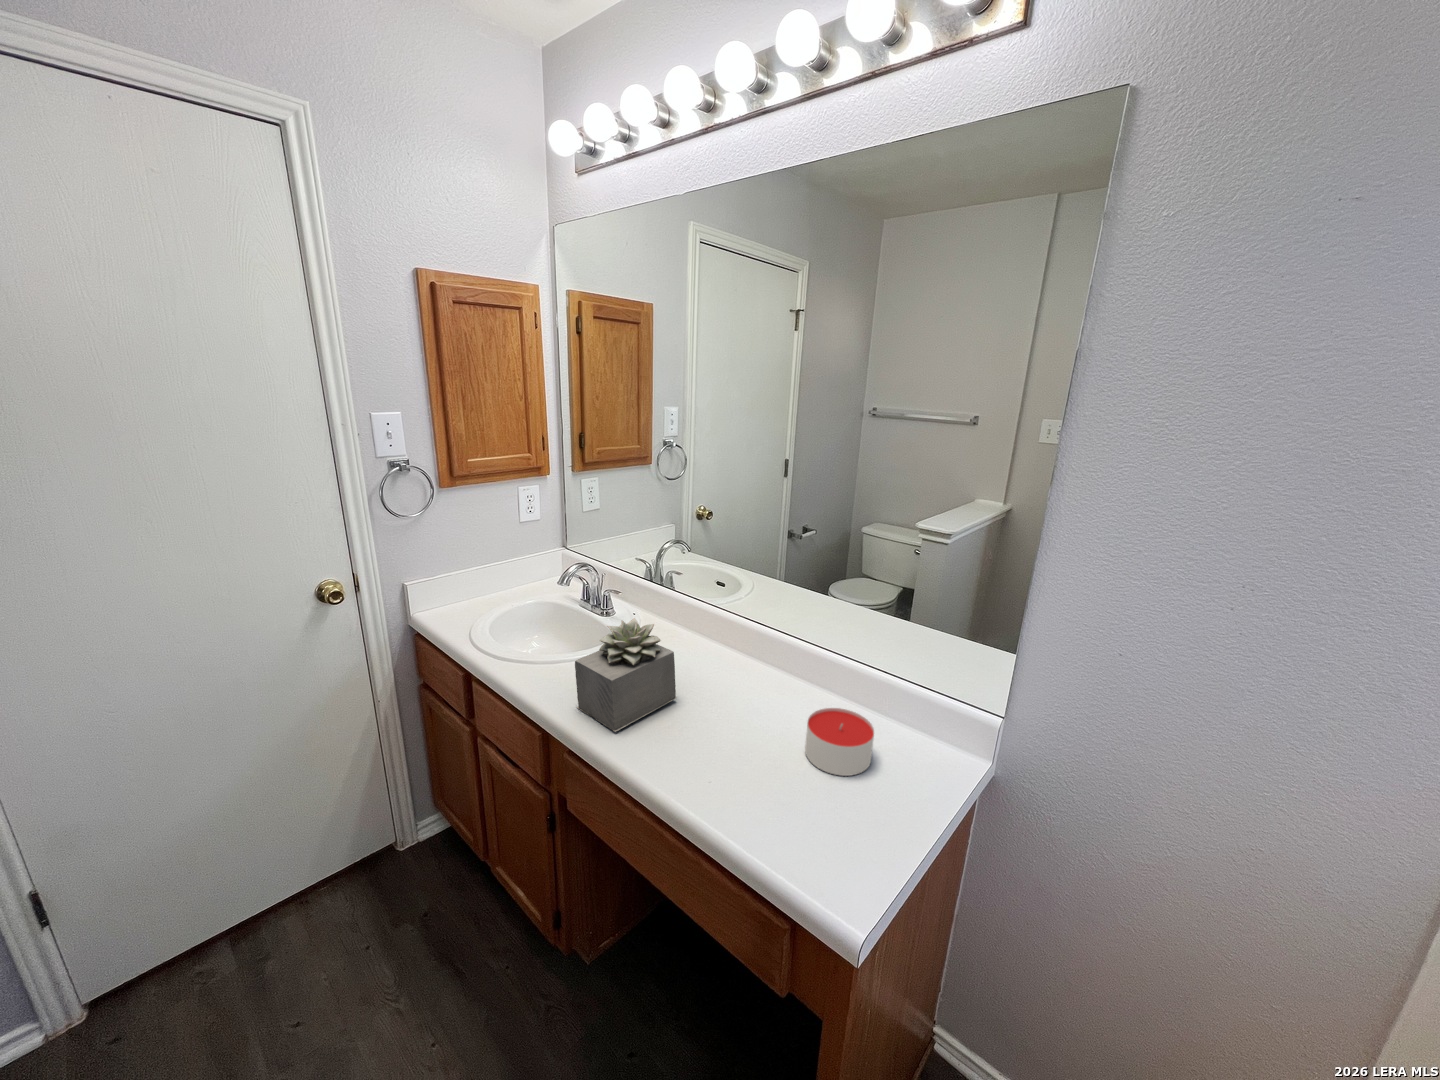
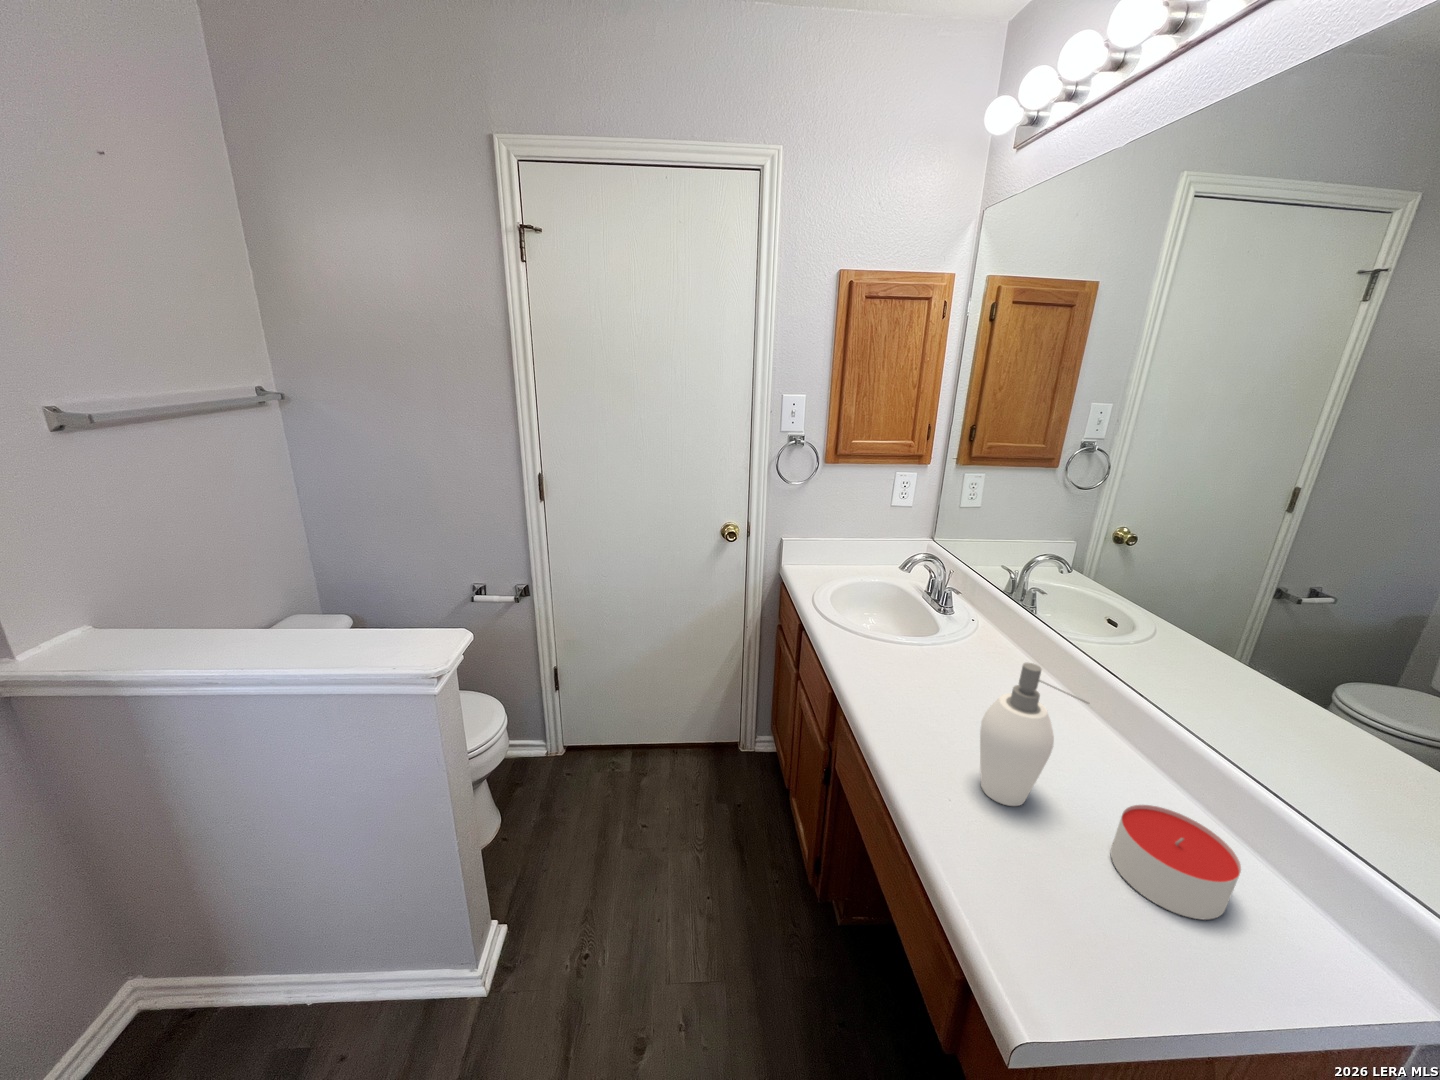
succulent plant: present [575,618,677,732] -> none [866,611,979,717]
soap dispenser: none [703,639,777,760] -> present [980,663,1089,806]

